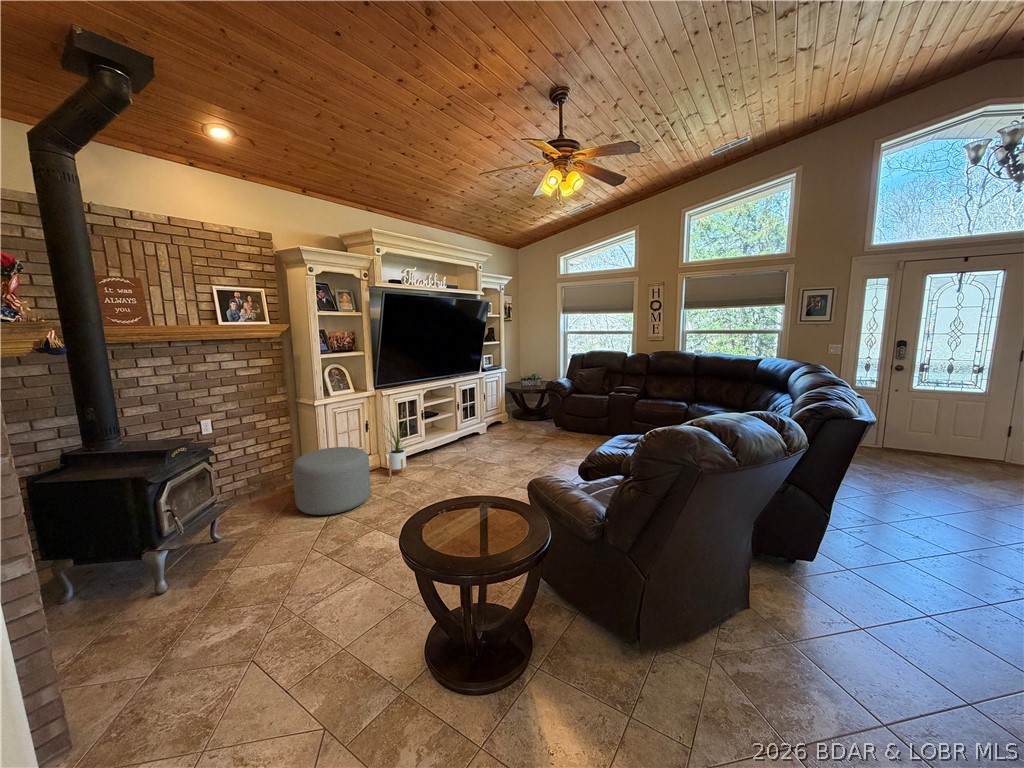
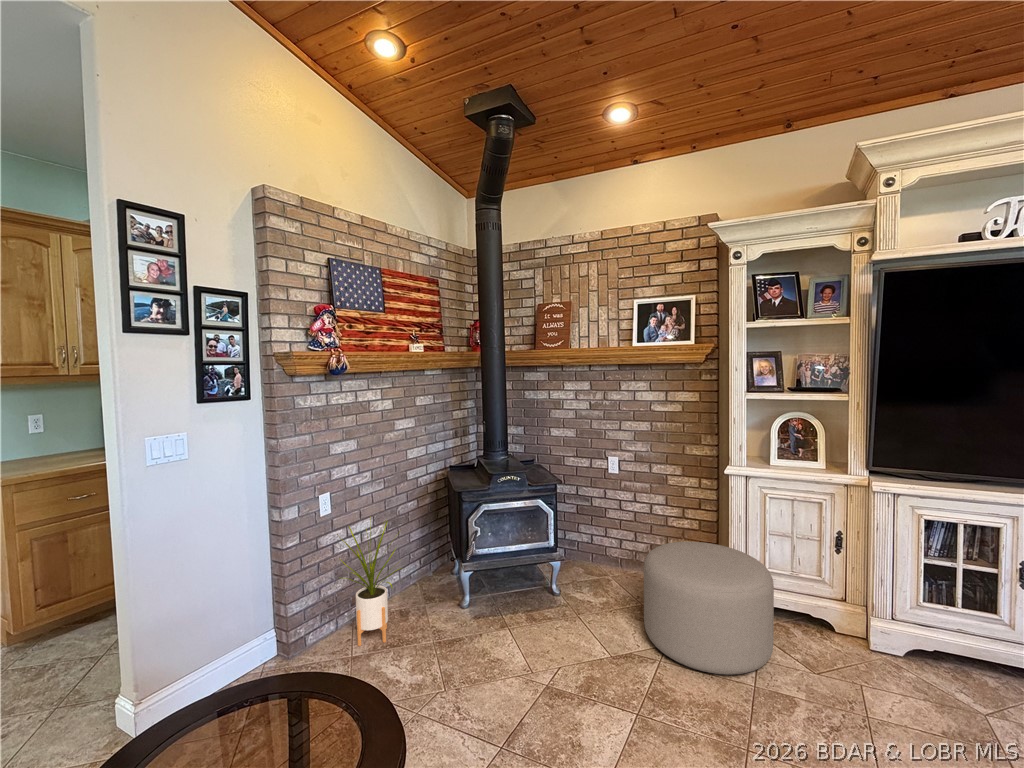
house plant: present [381,418,407,477] -> present [337,521,399,646]

